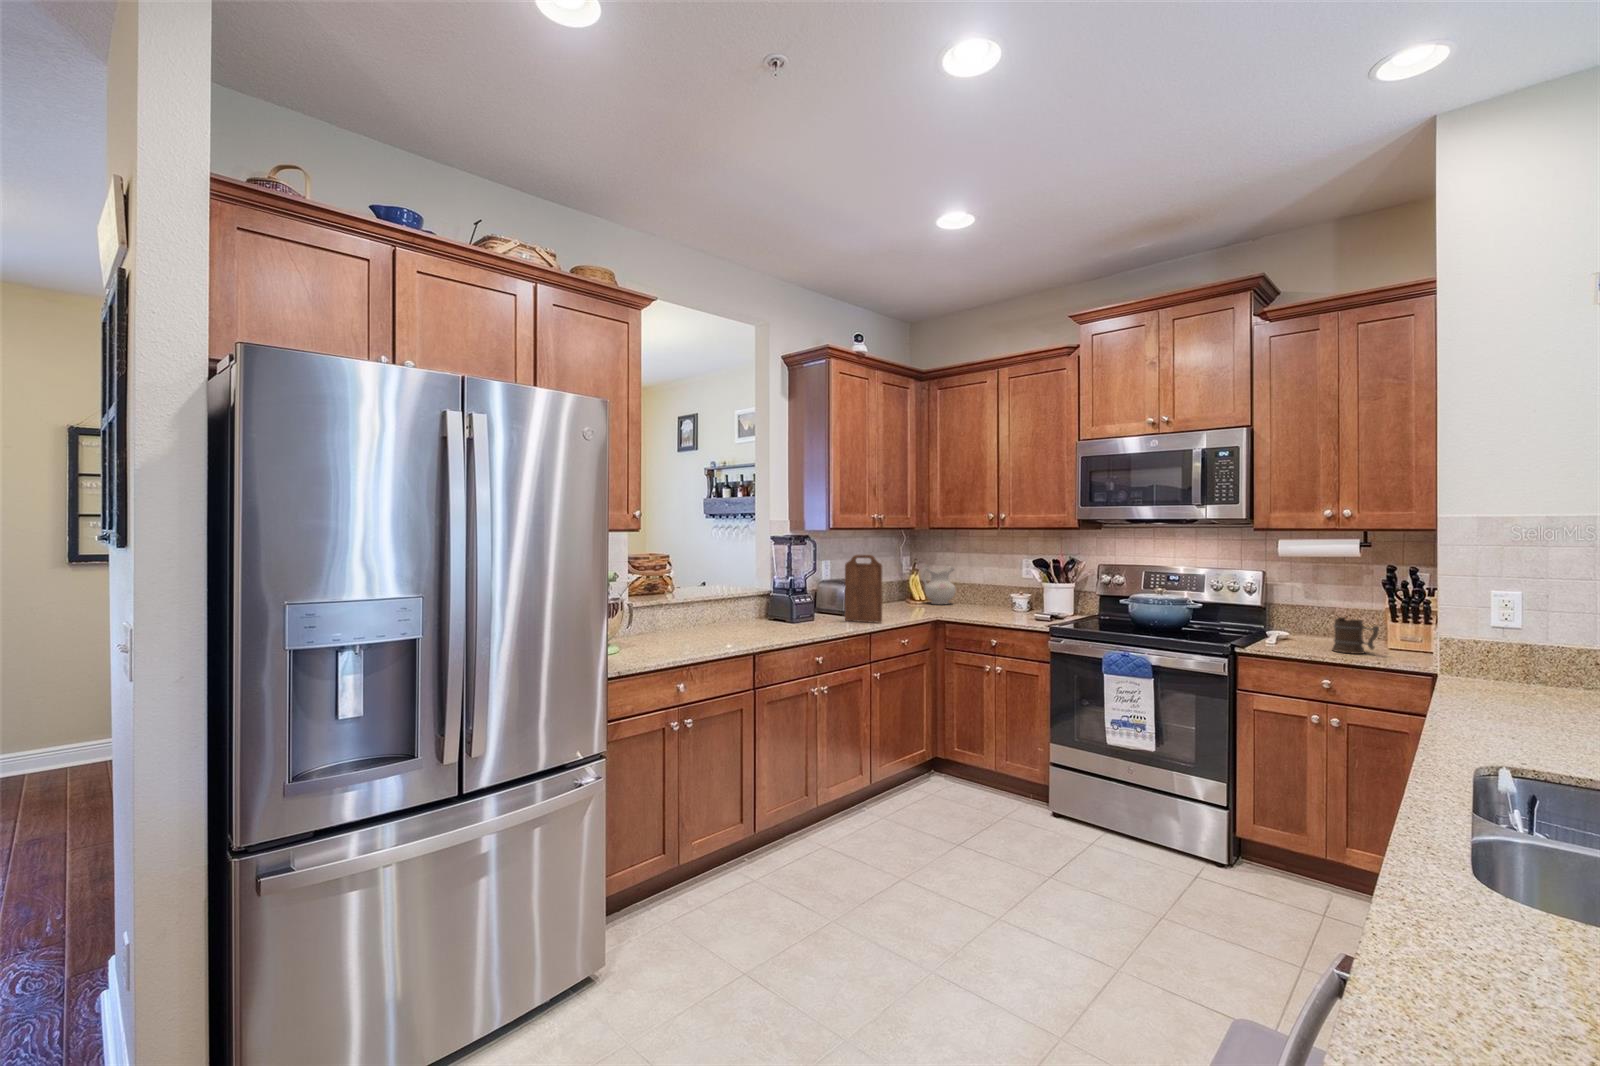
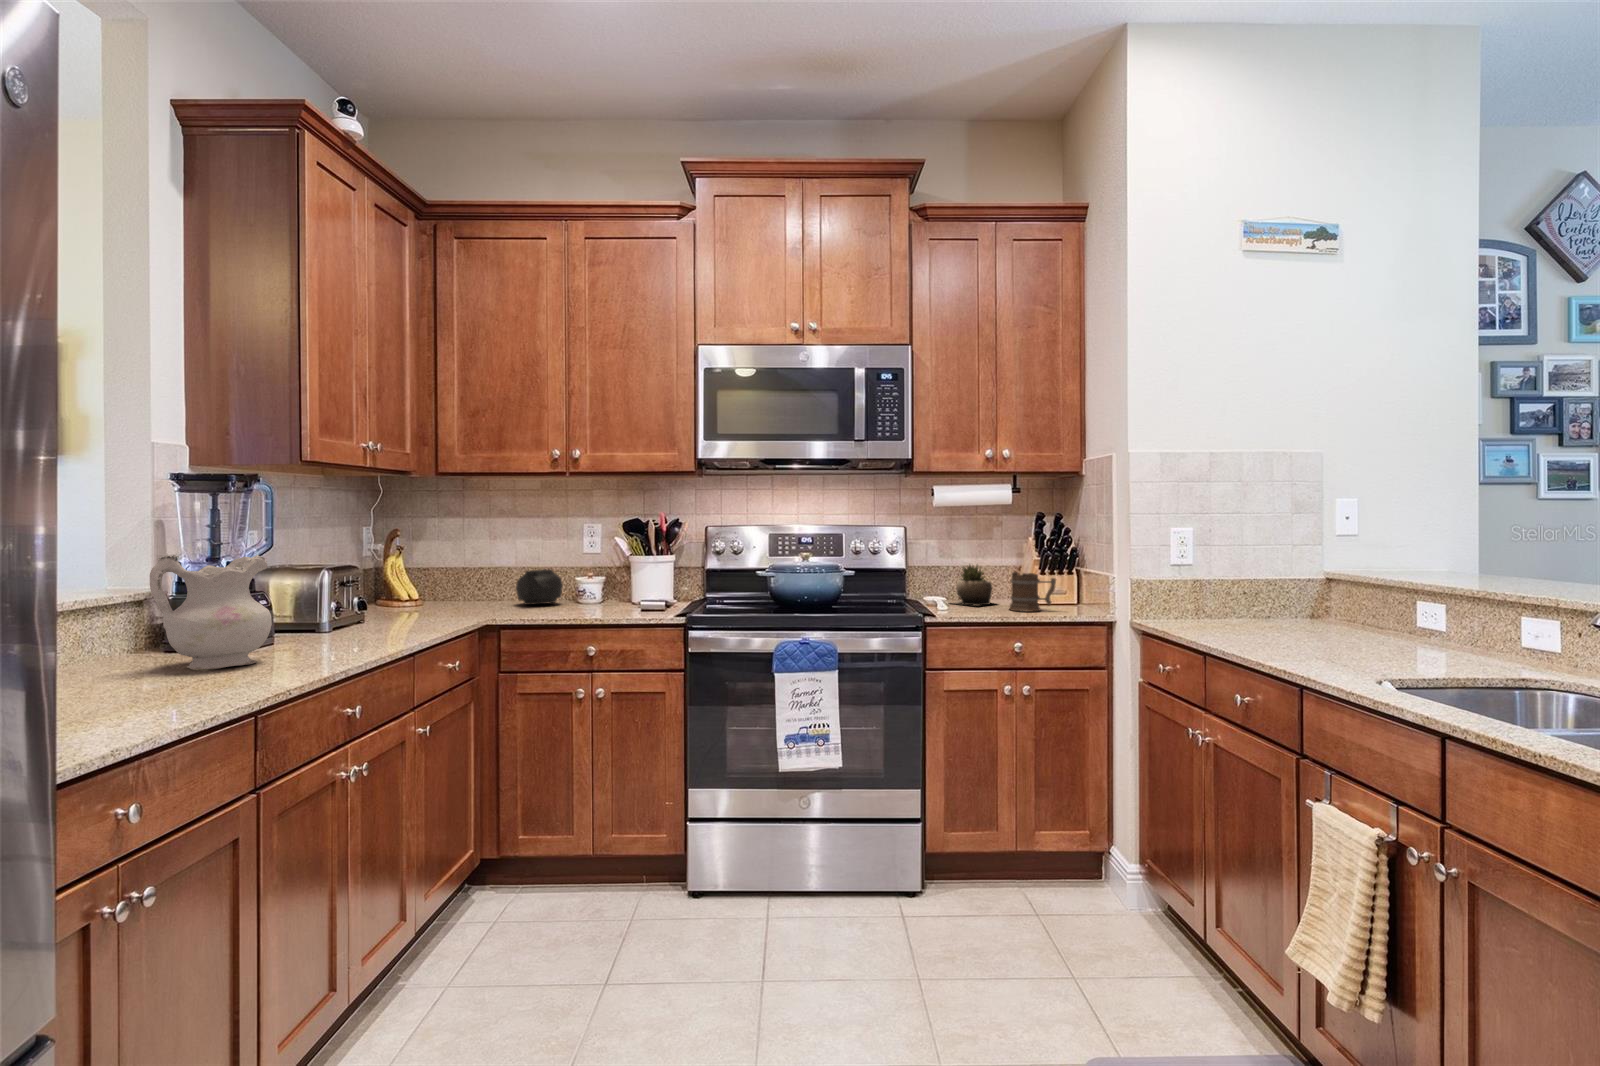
cutting board: present [845,555,882,623] -> none [322,508,408,639]
ceramic pitcher: present [921,565,956,604] -> present [150,555,272,669]
teapot: none [966,589,997,612] -> present [516,569,563,605]
succulent plant: none [1286,606,1339,644] -> present [954,565,992,606]

